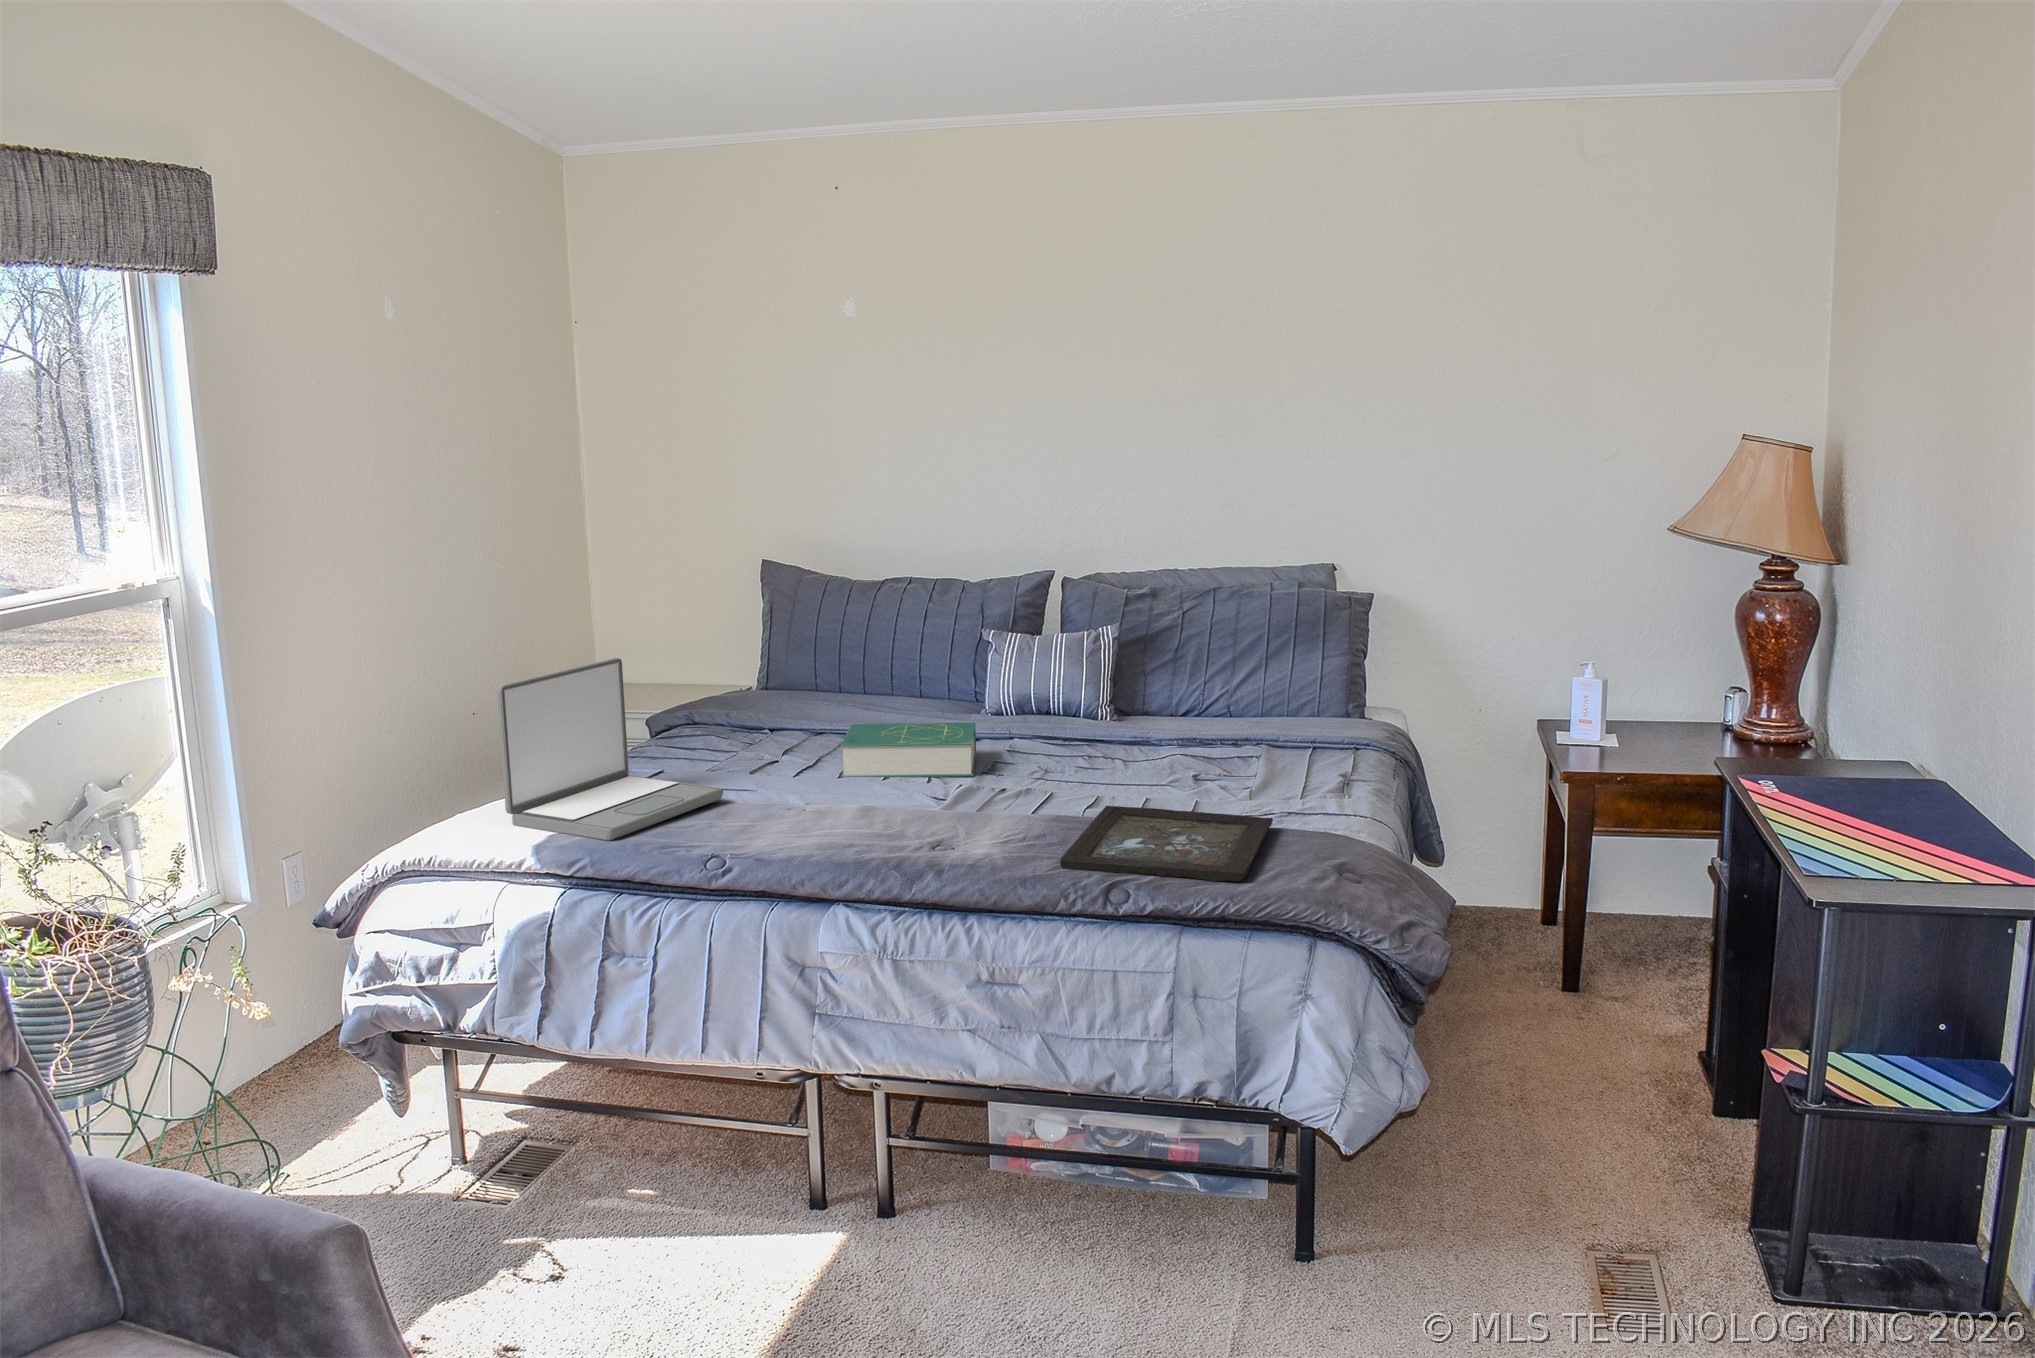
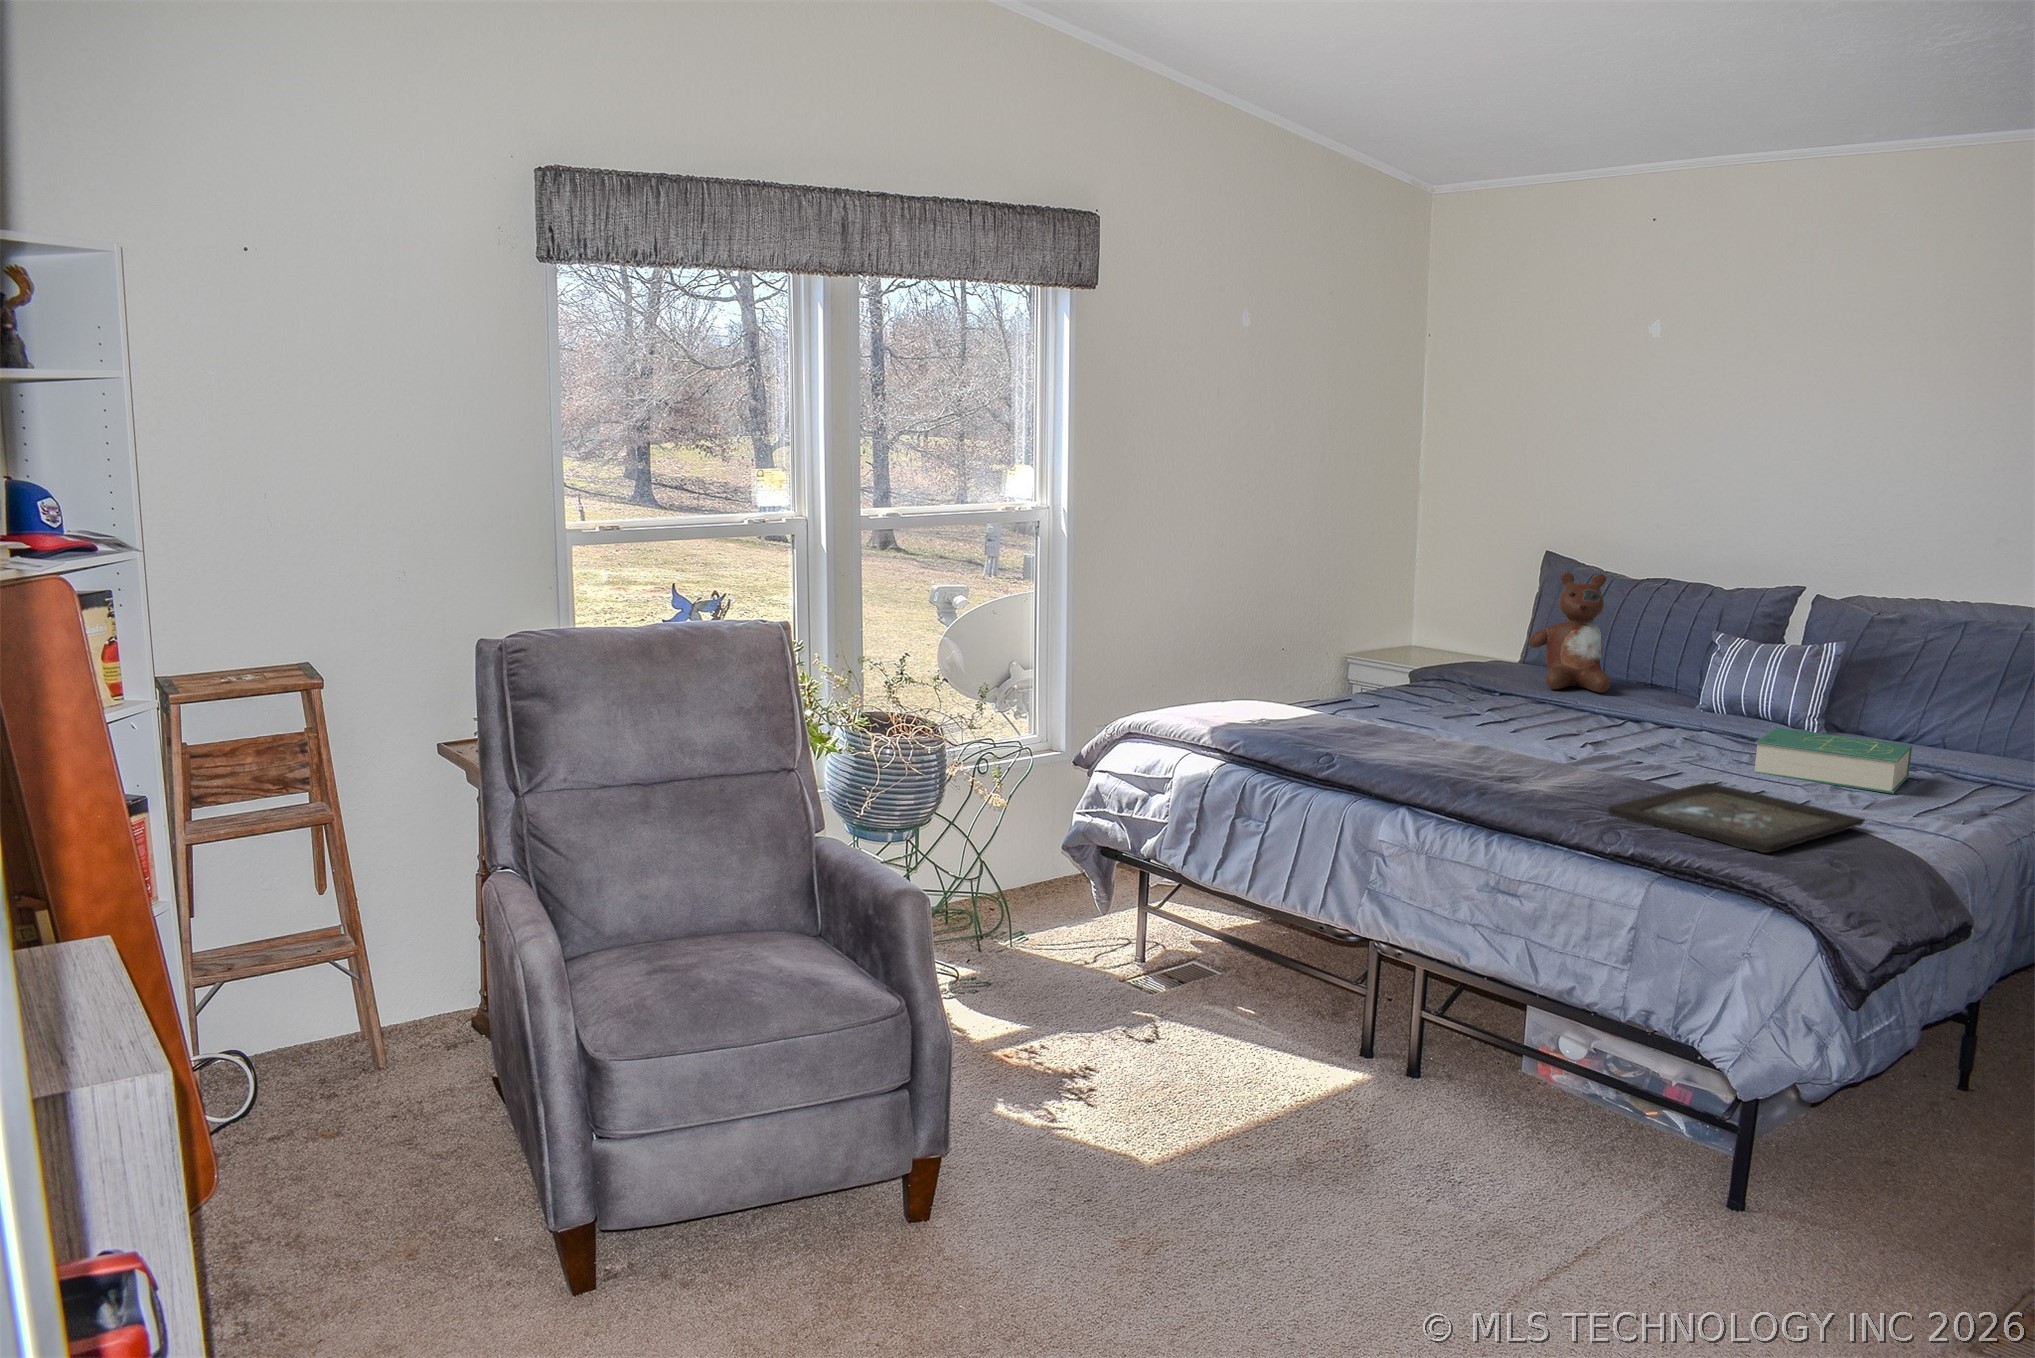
stuffed bear: none [786,578,887,712] -> present [1529,572,1610,693]
laptop: present [497,658,723,841] -> none [1211,602,1385,735]
book: present [841,722,976,777] -> present [1752,728,1912,793]

